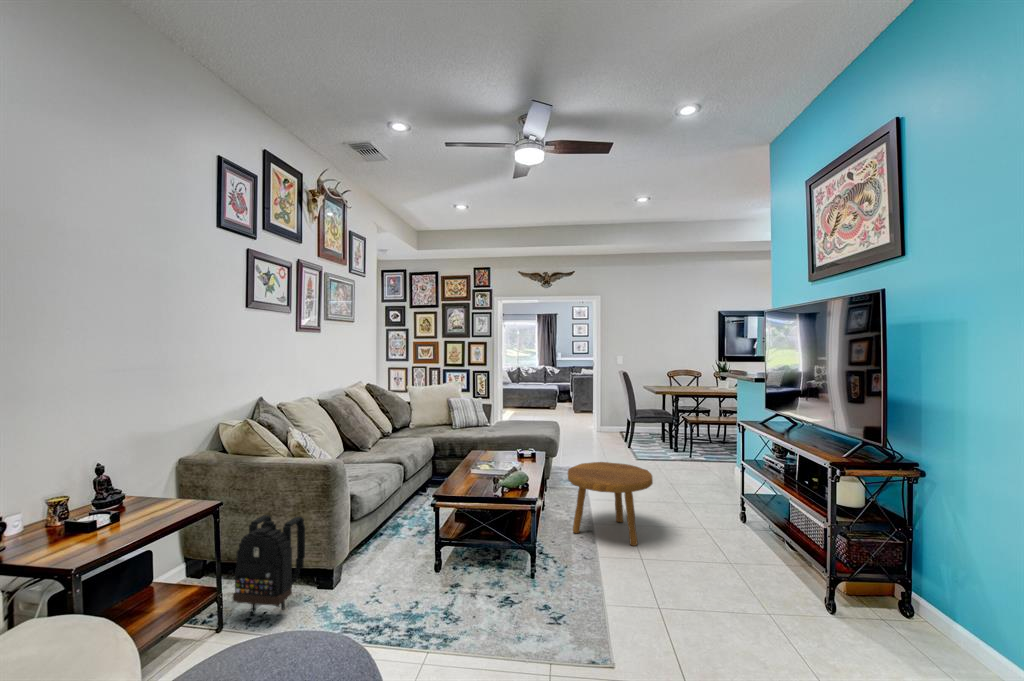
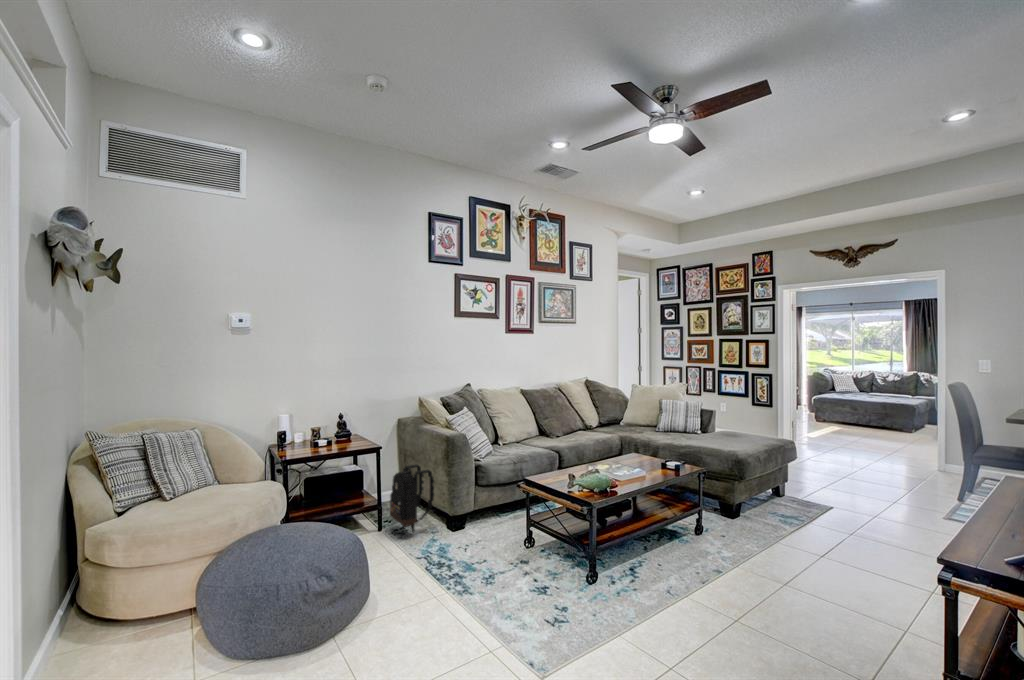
footstool: present [568,462,653,546] -> none [688,487,807,602]

